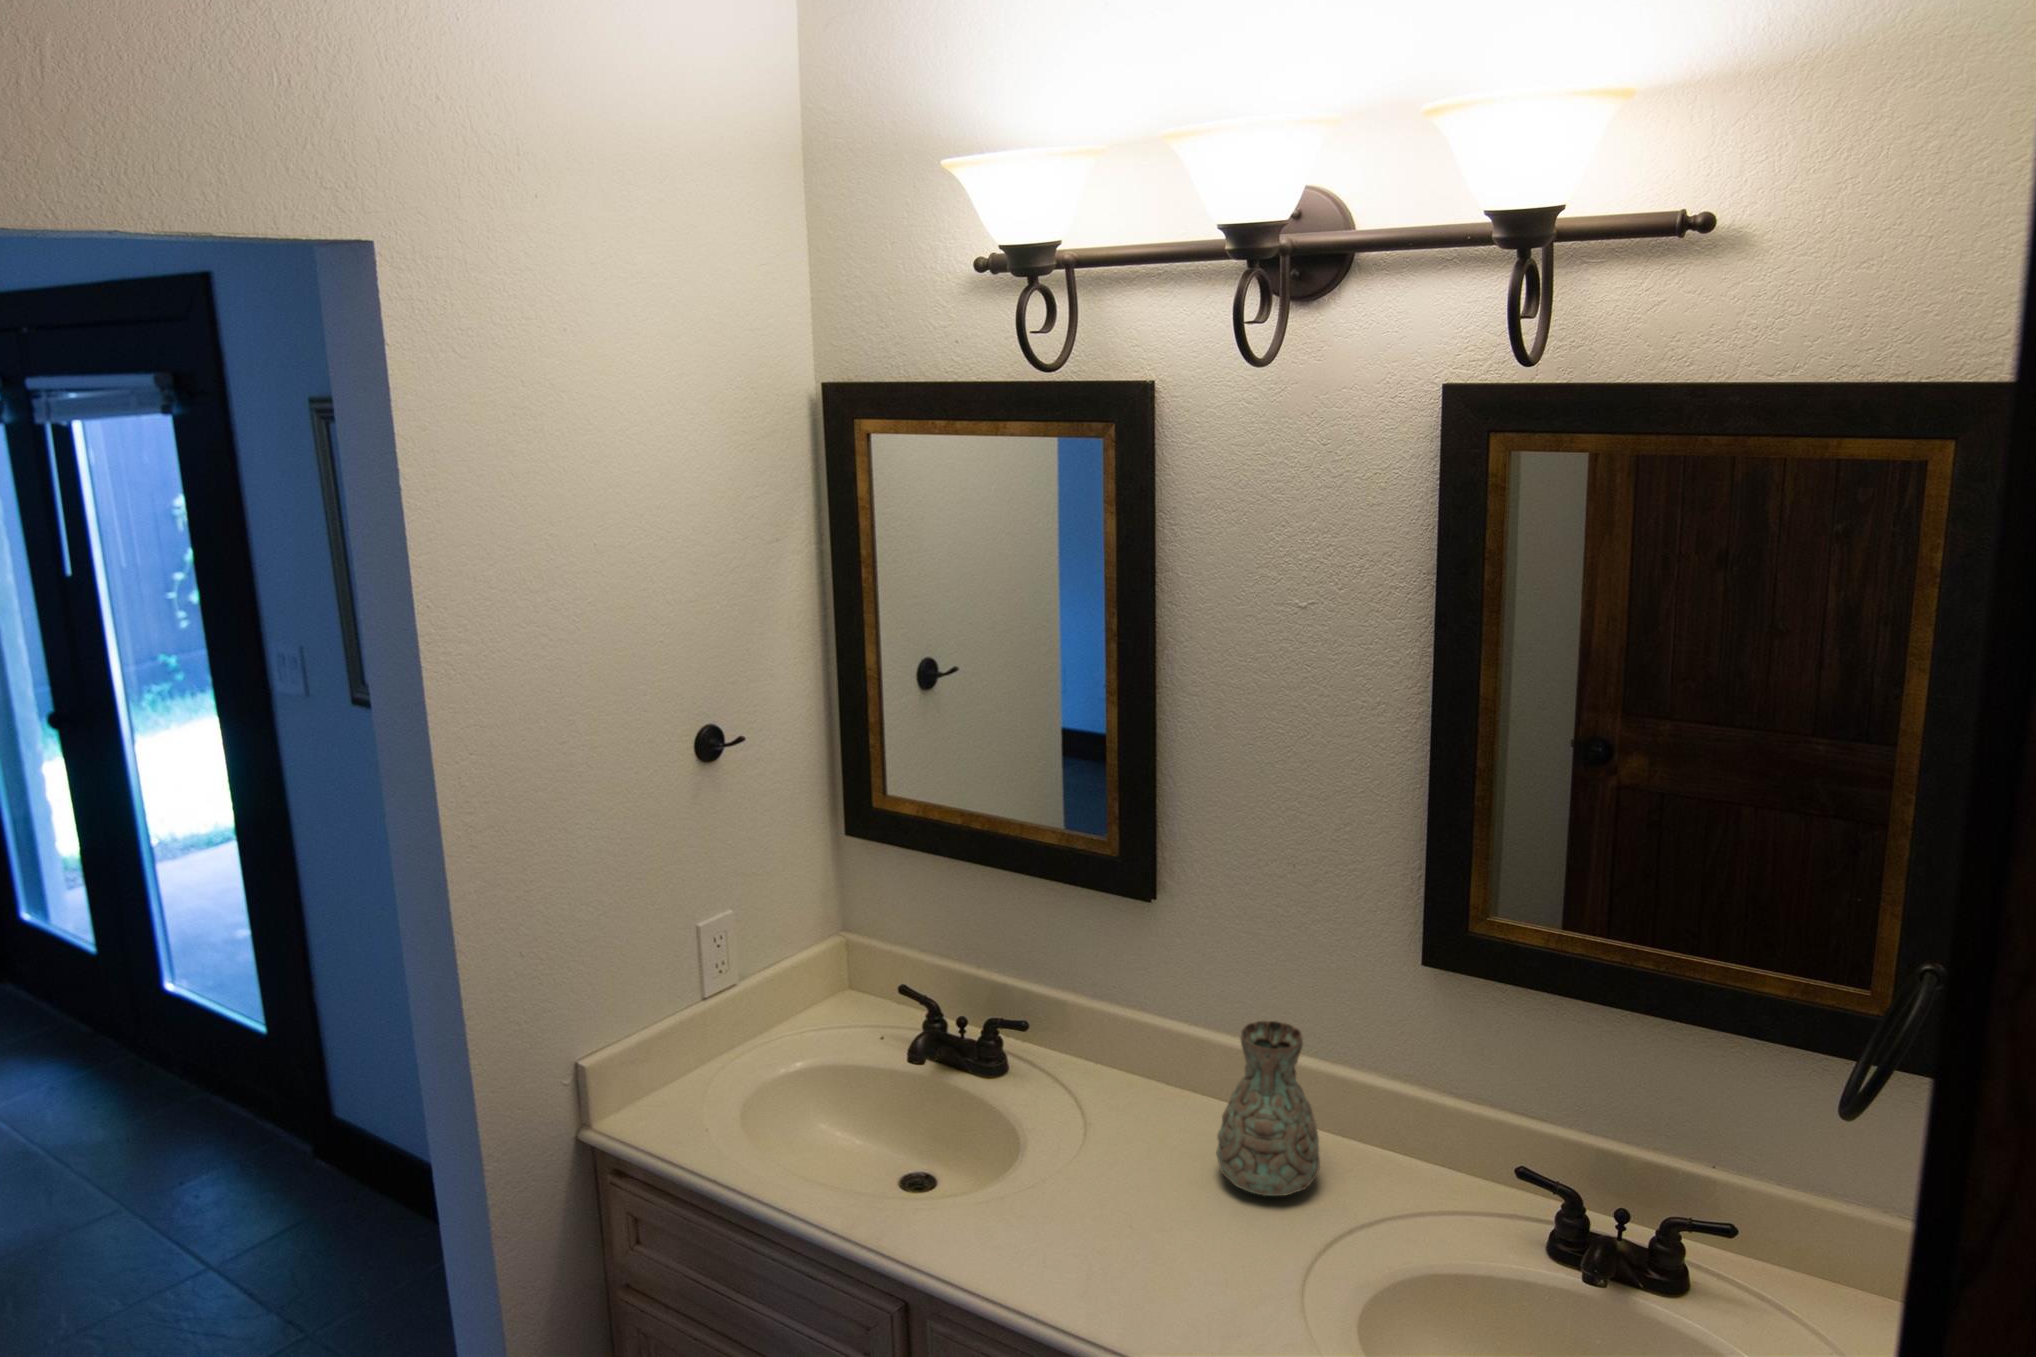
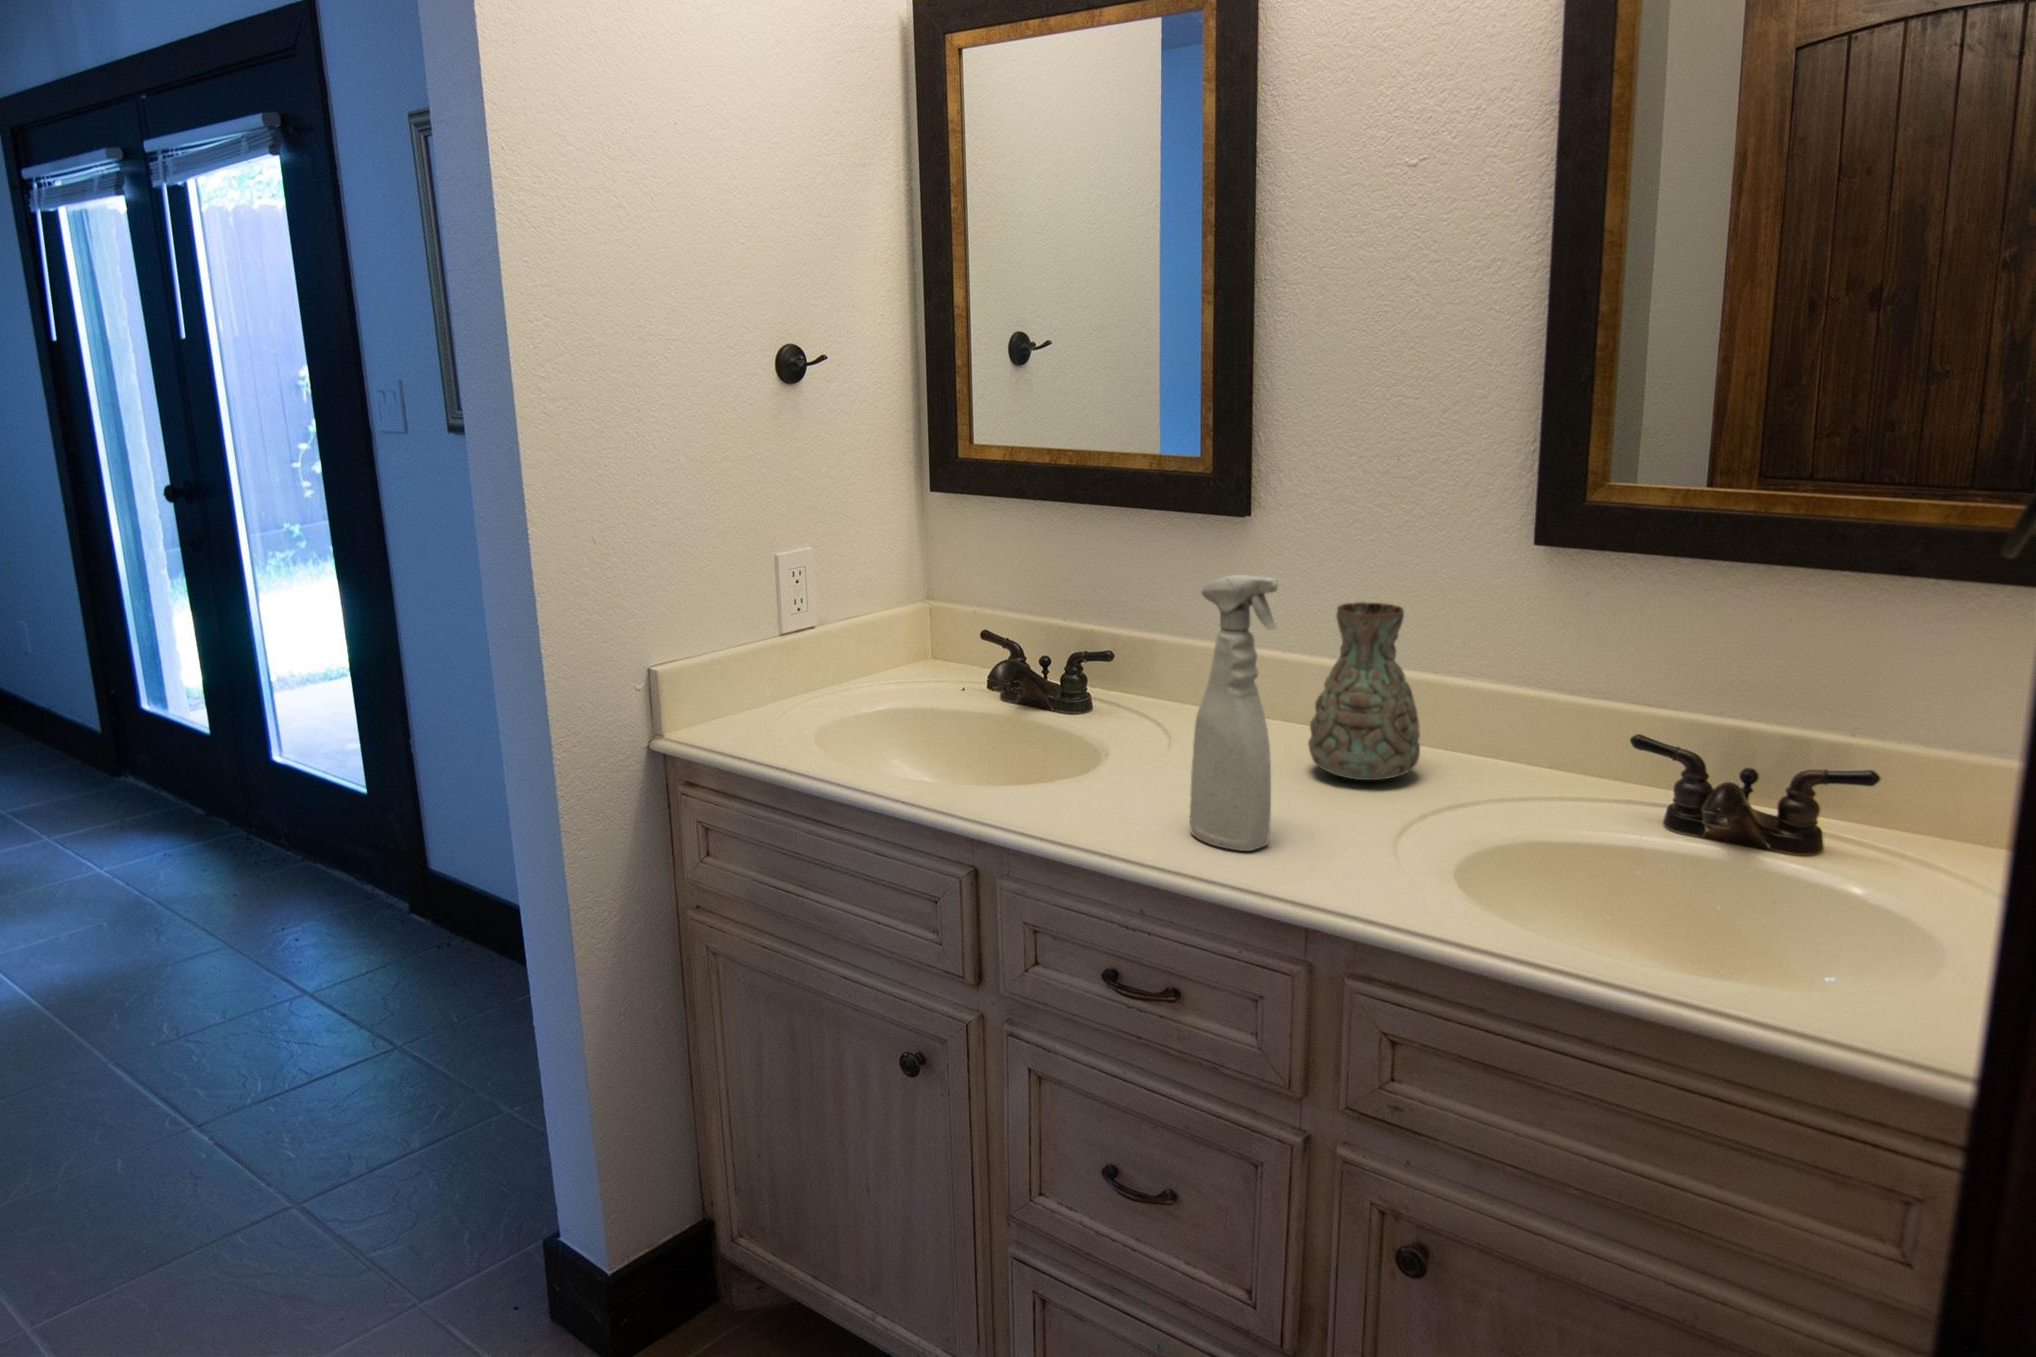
spray bottle: none [1112,1065,1192,1321] -> present [1190,575,1278,851]

